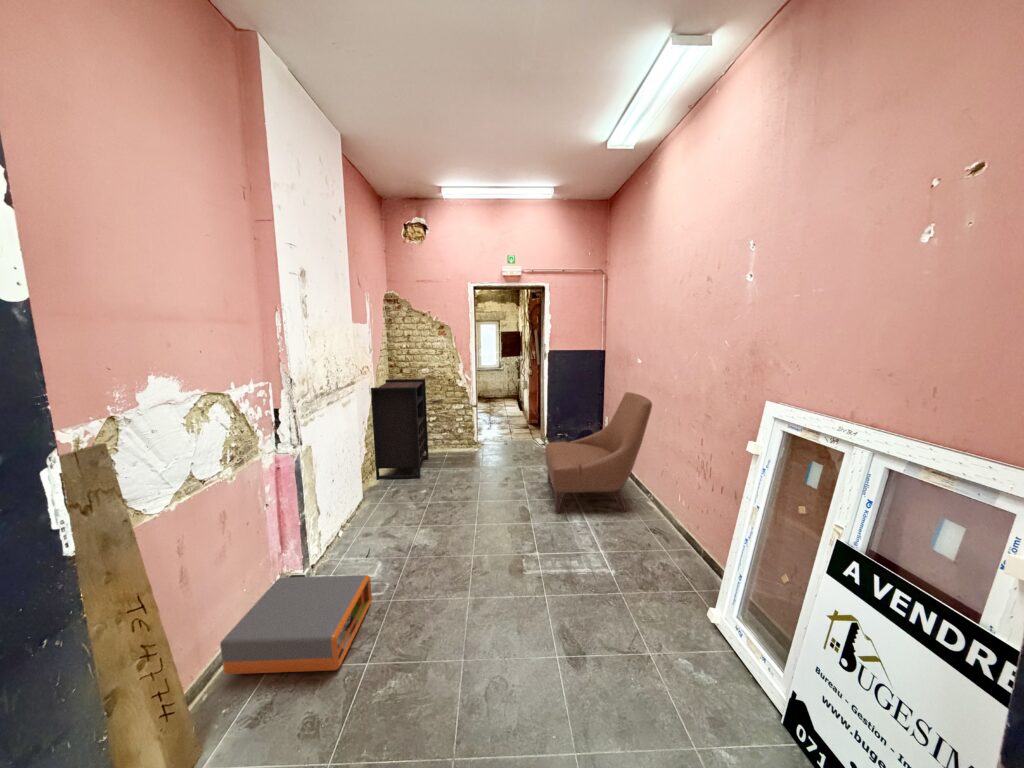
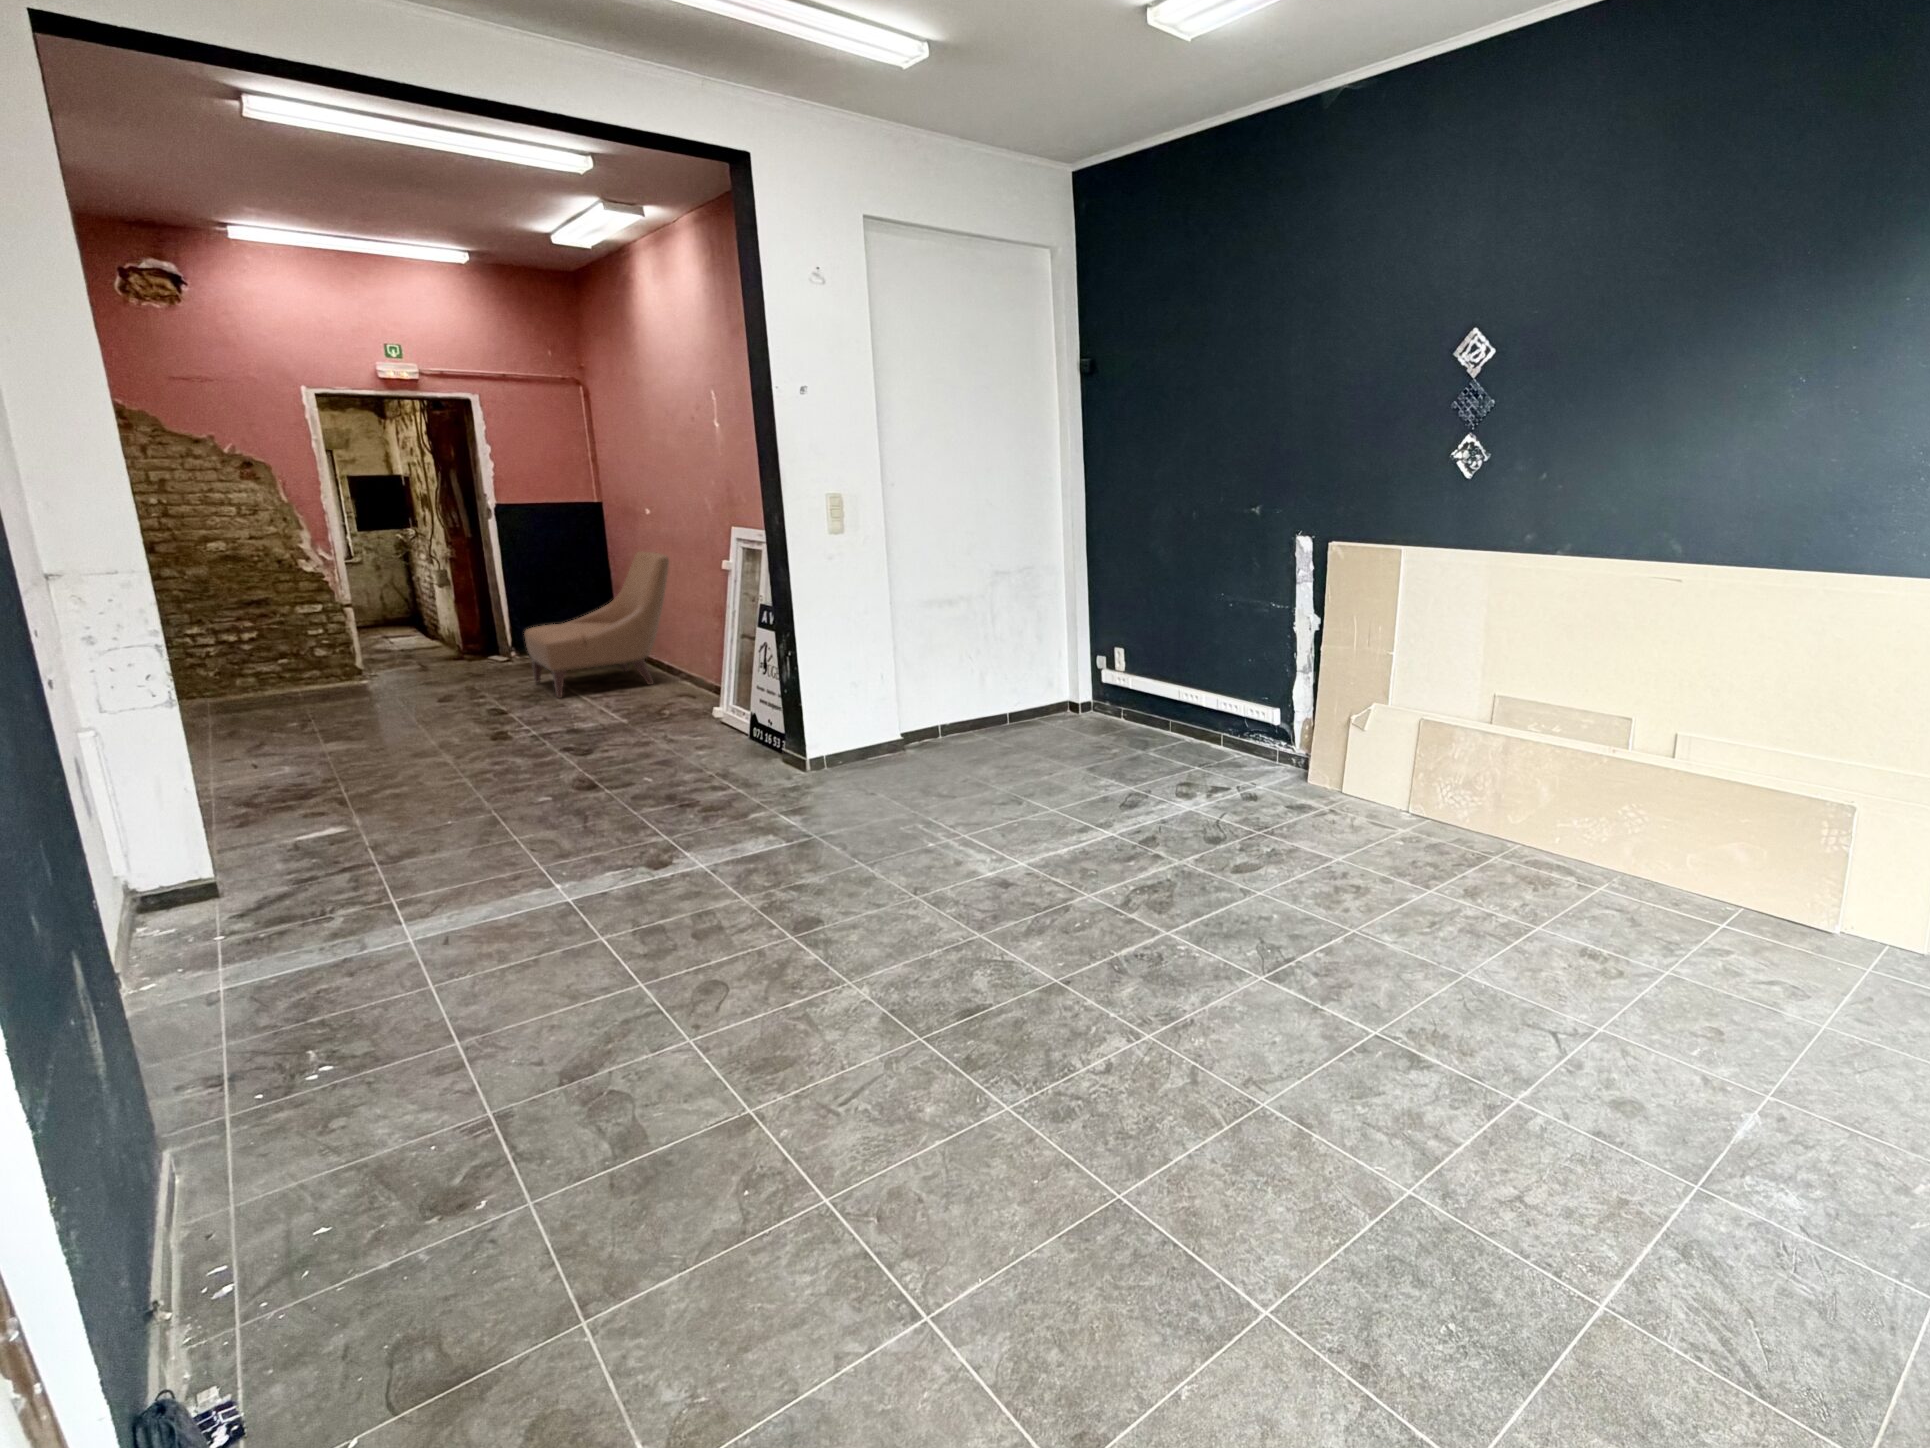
shelving unit: present [371,379,428,480] -> none [137,558,281,728]
storage box: present [220,575,372,674] -> none [201,736,357,808]

